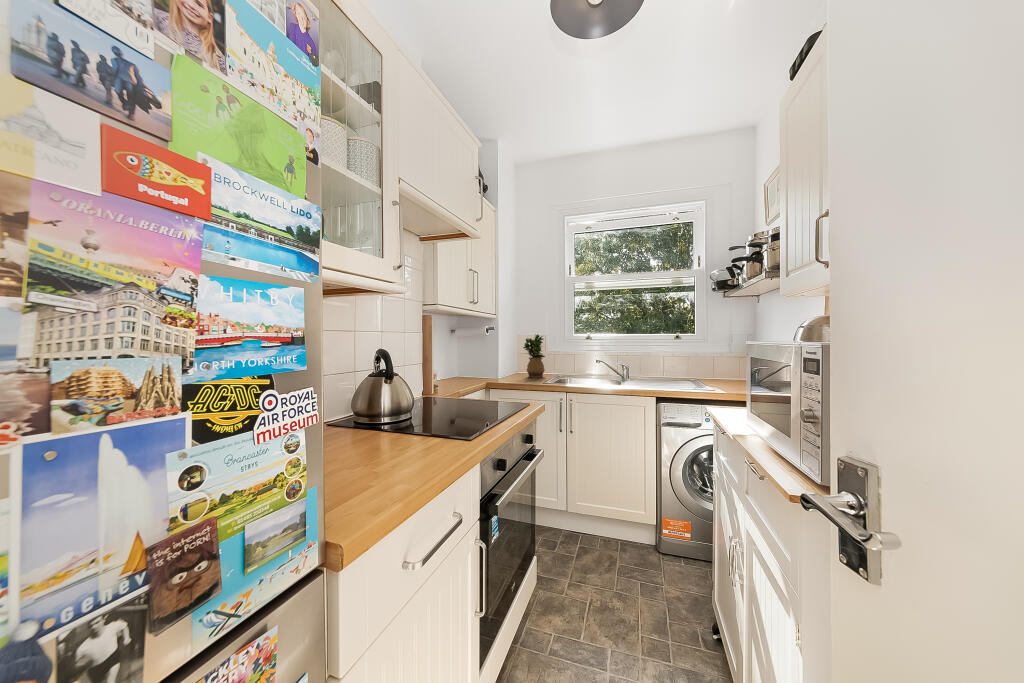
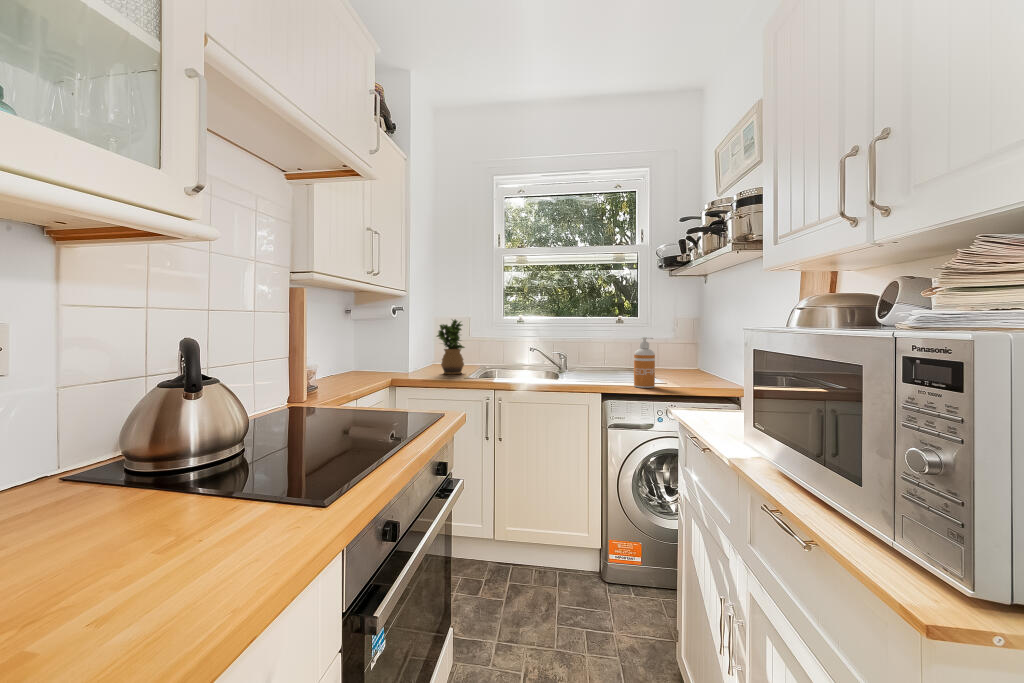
soap dispenser: none [685,350,704,393] -> present [634,337,655,388]

